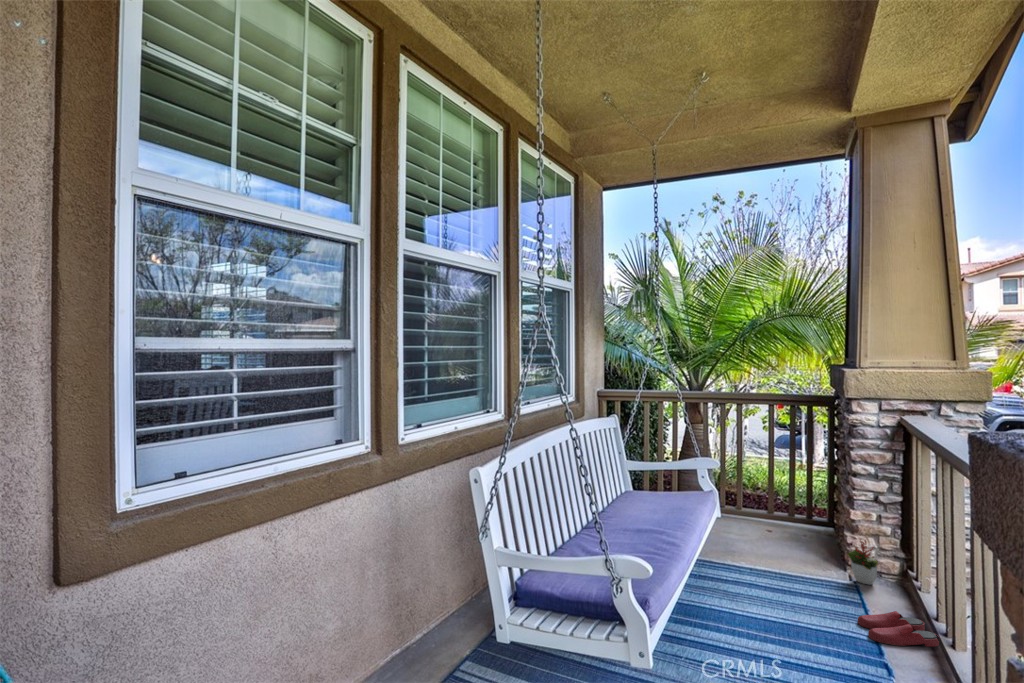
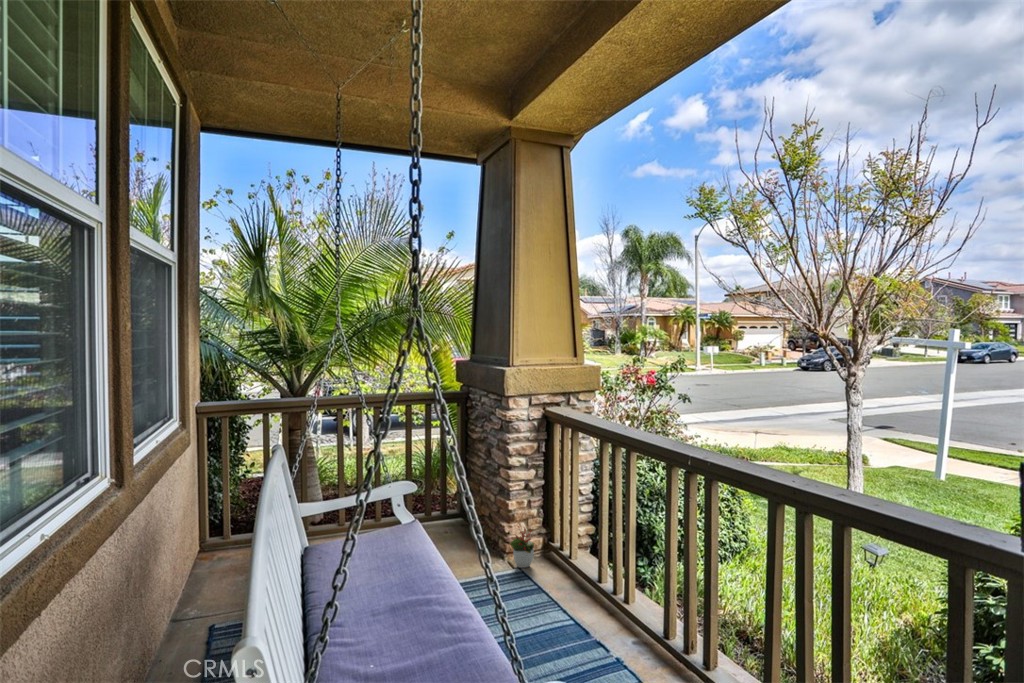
slippers: present [858,611,939,647] -> none [550,586,610,623]

